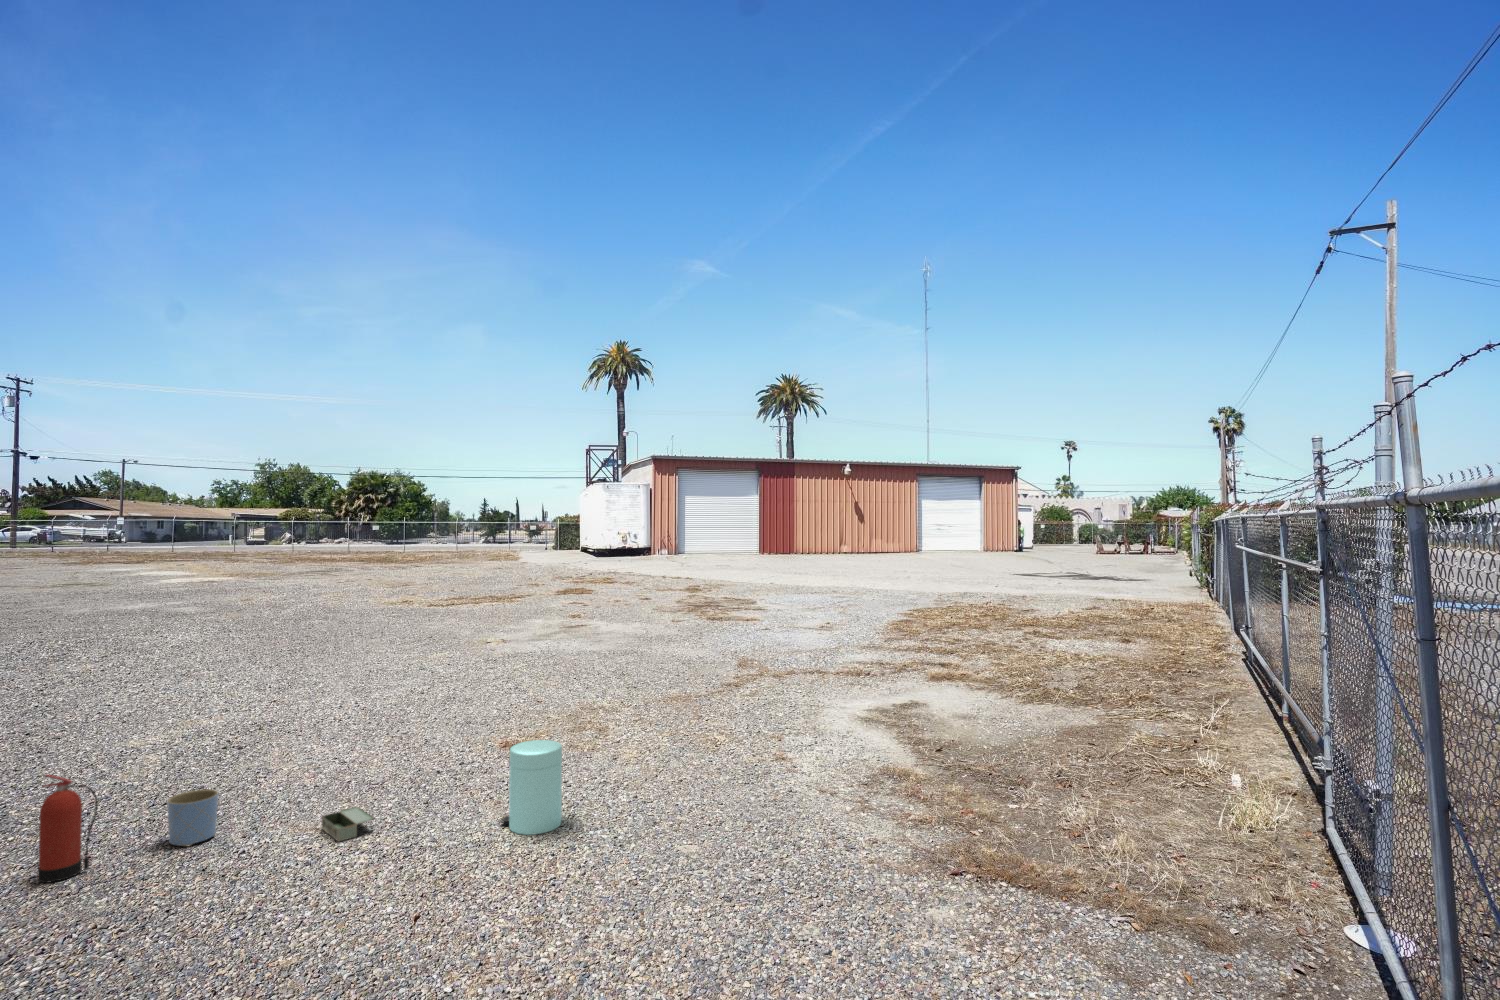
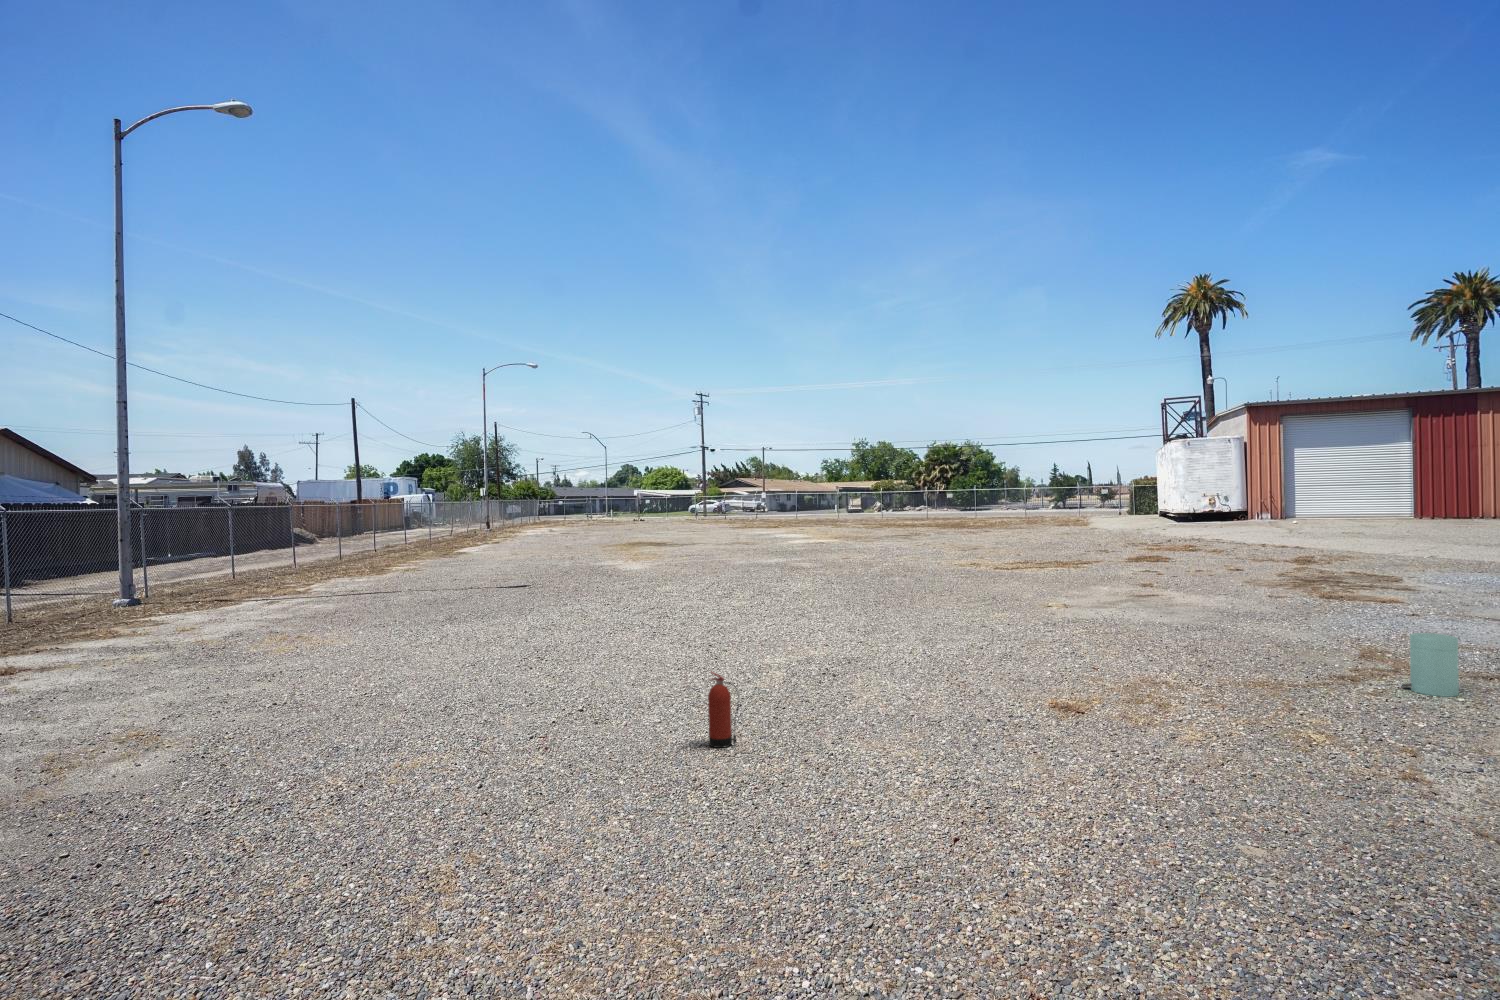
trash can: present [500,740,562,835] -> present [1402,633,1459,697]
planter: present [167,789,218,846] -> none [782,700,814,742]
toolbox: present [322,807,374,841] -> none [887,736,928,762]

